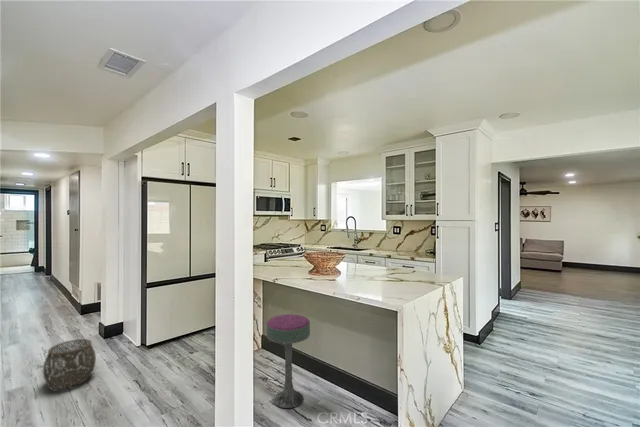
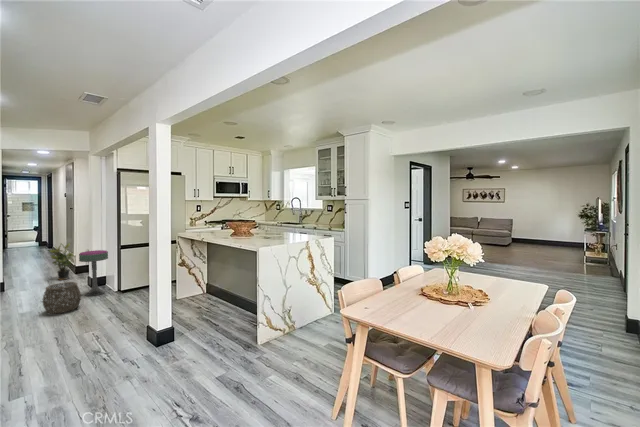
potted plant: none [49,275,81,325] -> present [50,243,74,280]
bar stool: present [267,314,310,408] -> present [79,250,108,296]

